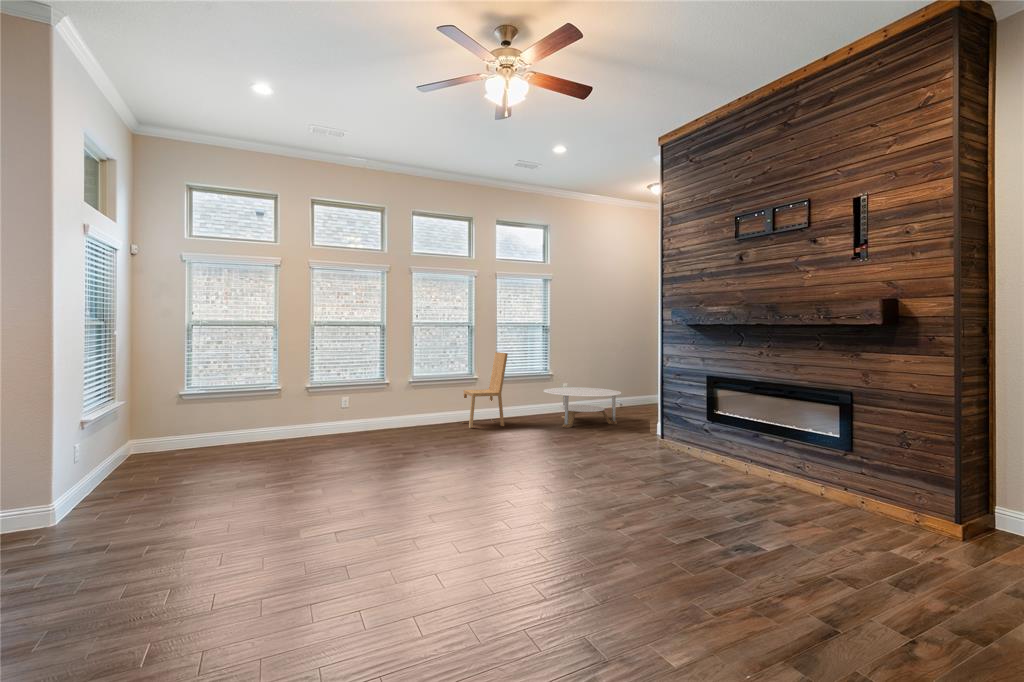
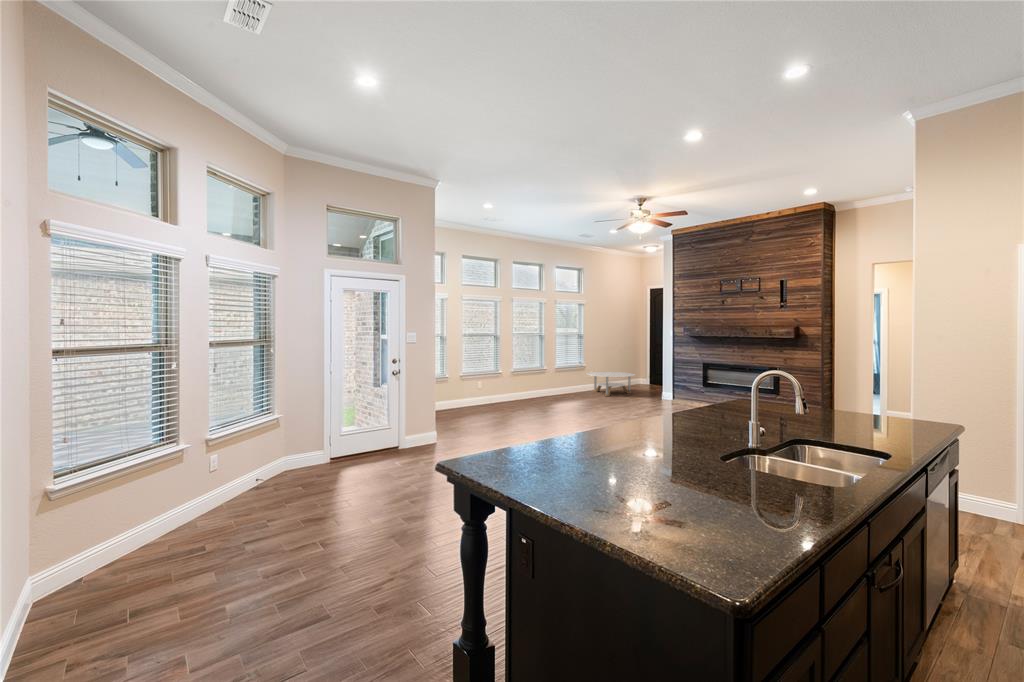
dining chair: present [462,352,508,428] -> none [541,351,572,399]

